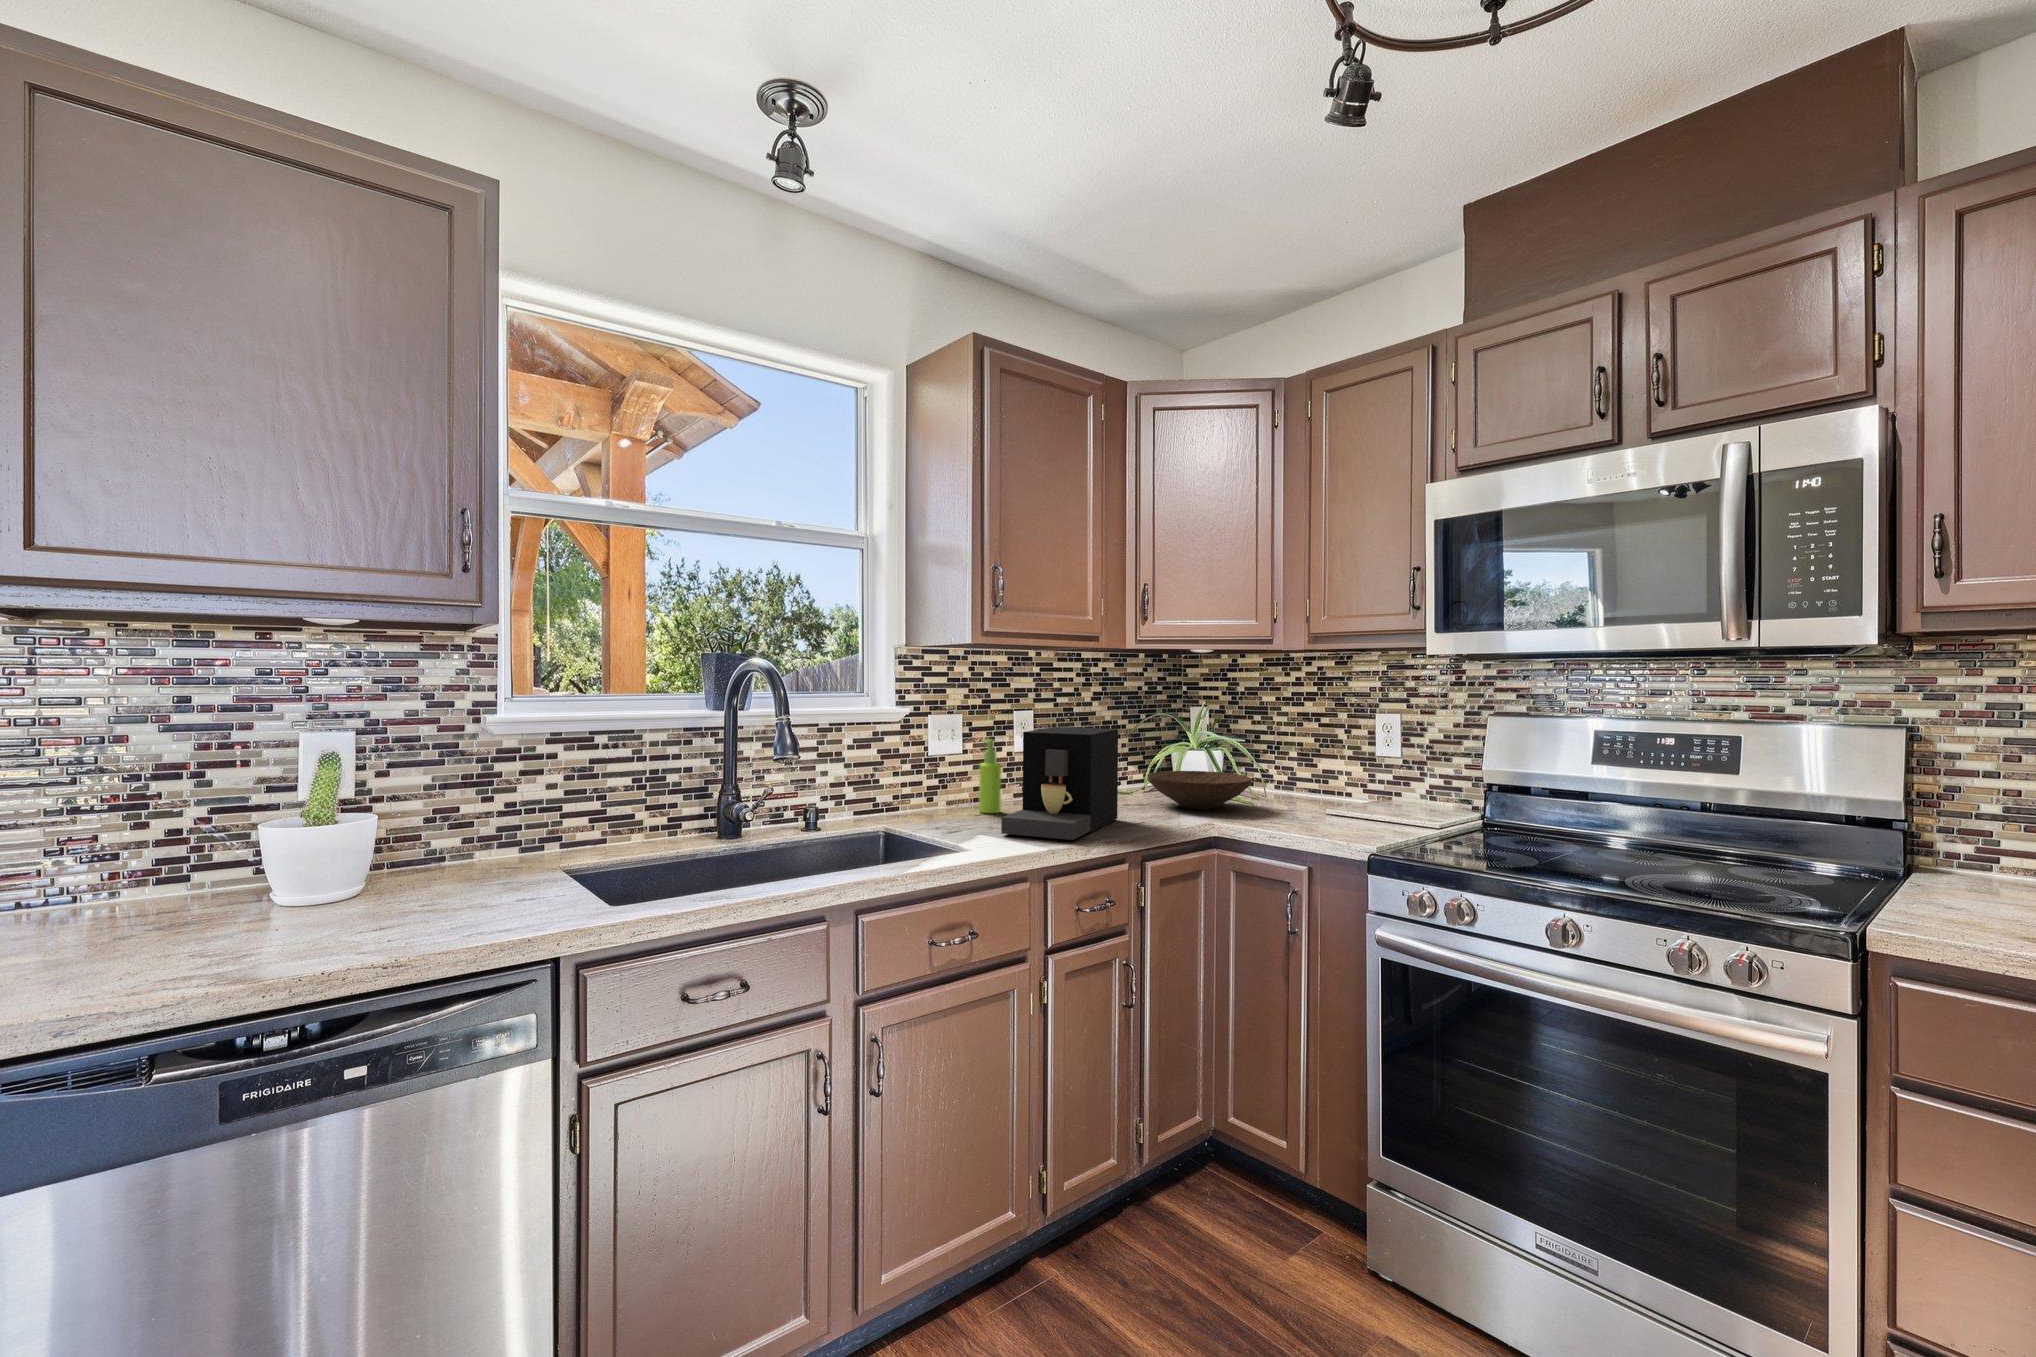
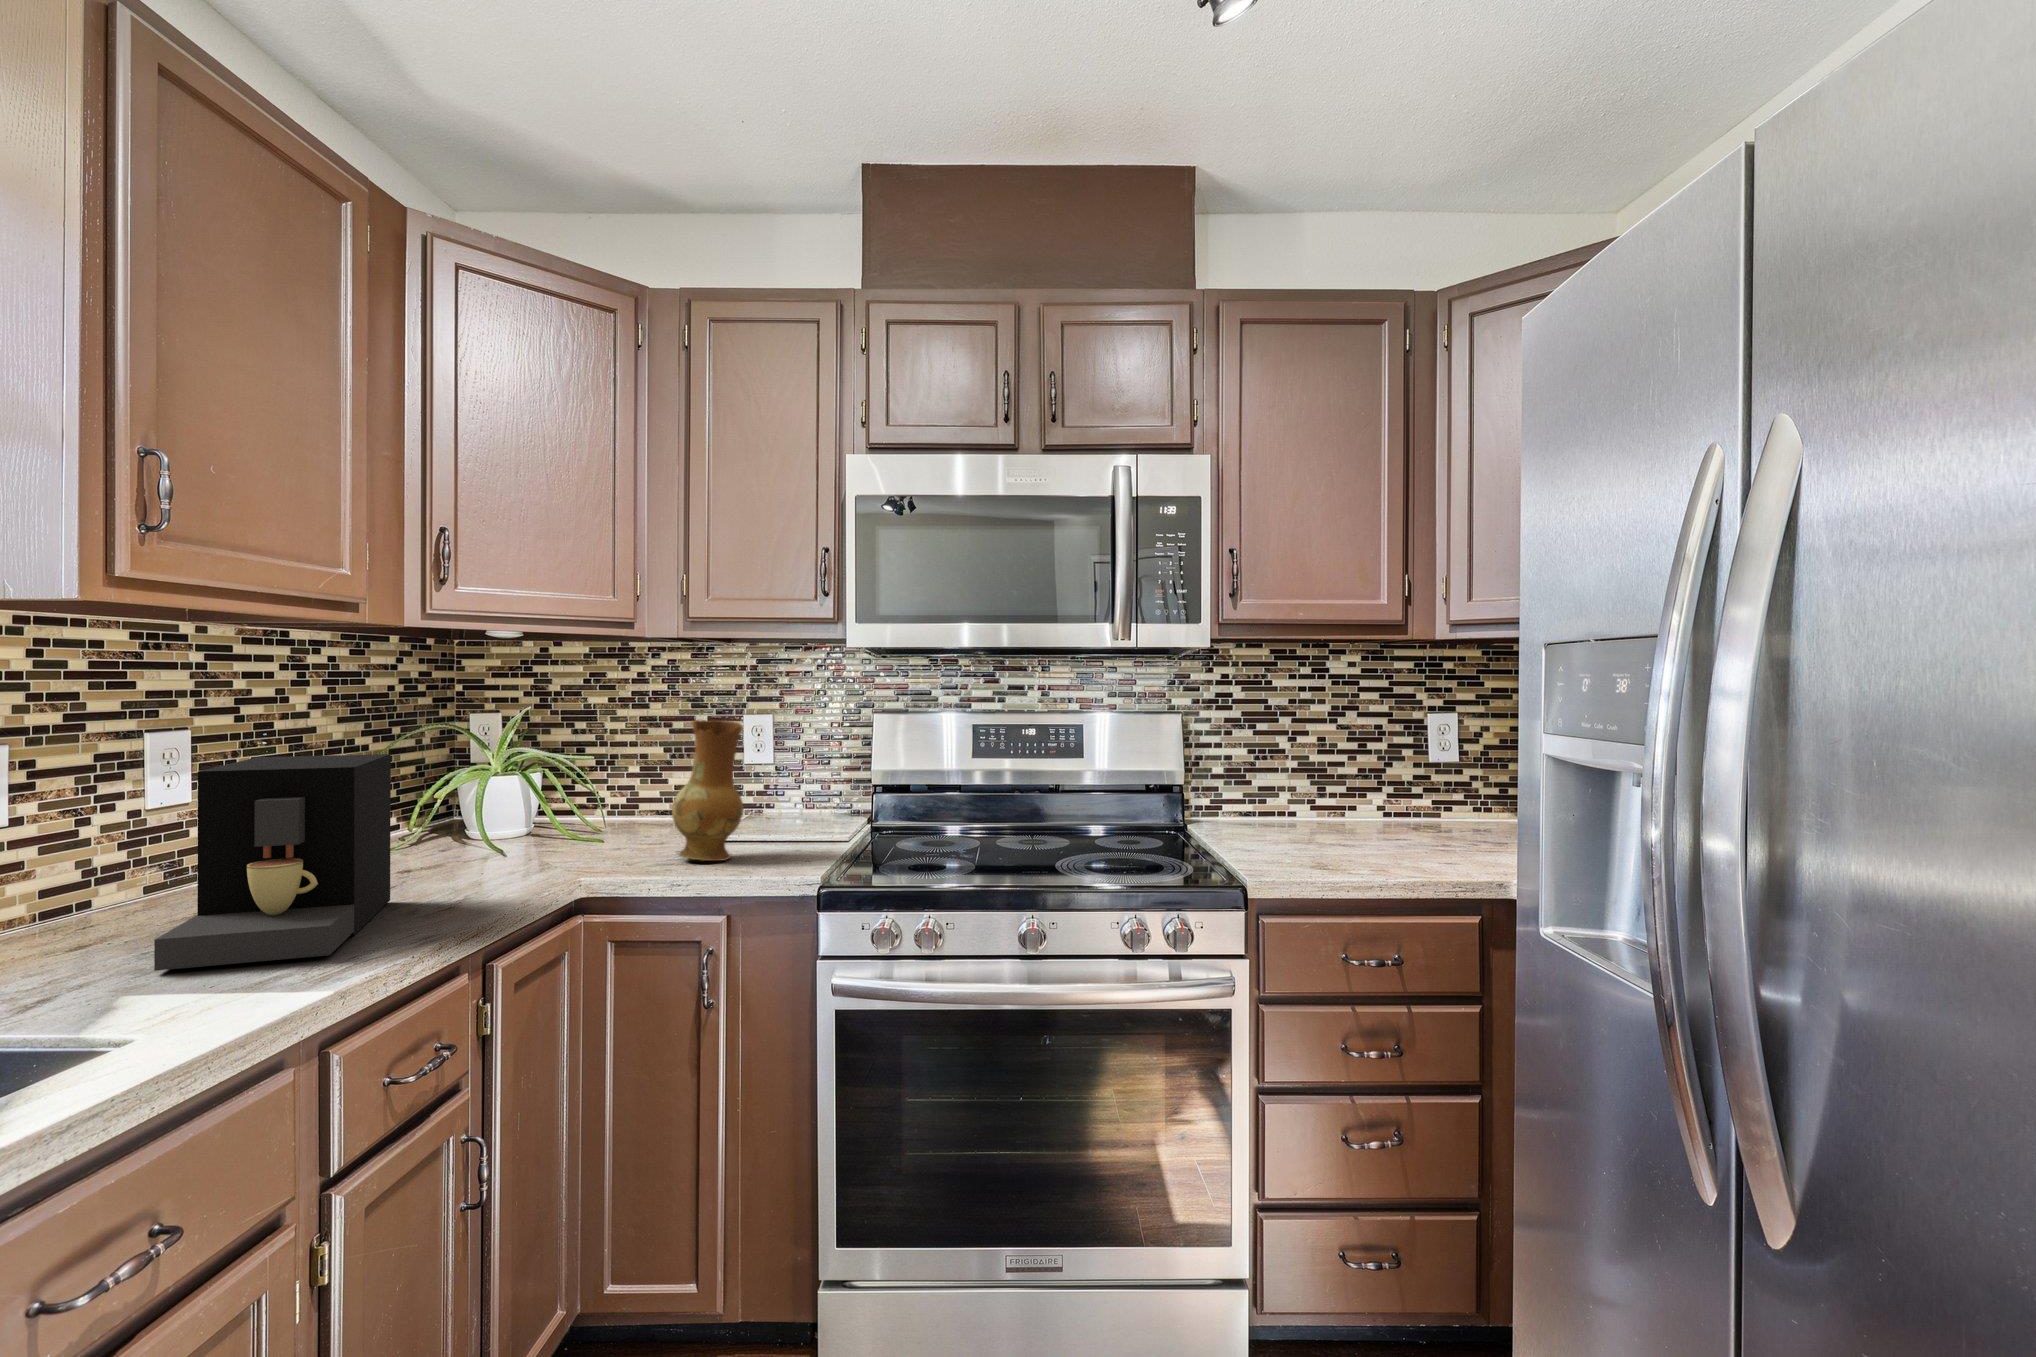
ceramic jug: none [1299,716,1354,826] -> present [672,720,744,861]
soap dispenser: present [979,739,1001,813] -> none [70,789,126,933]
wooden bowl: present [1148,771,1252,809] -> none [427,806,596,865]

